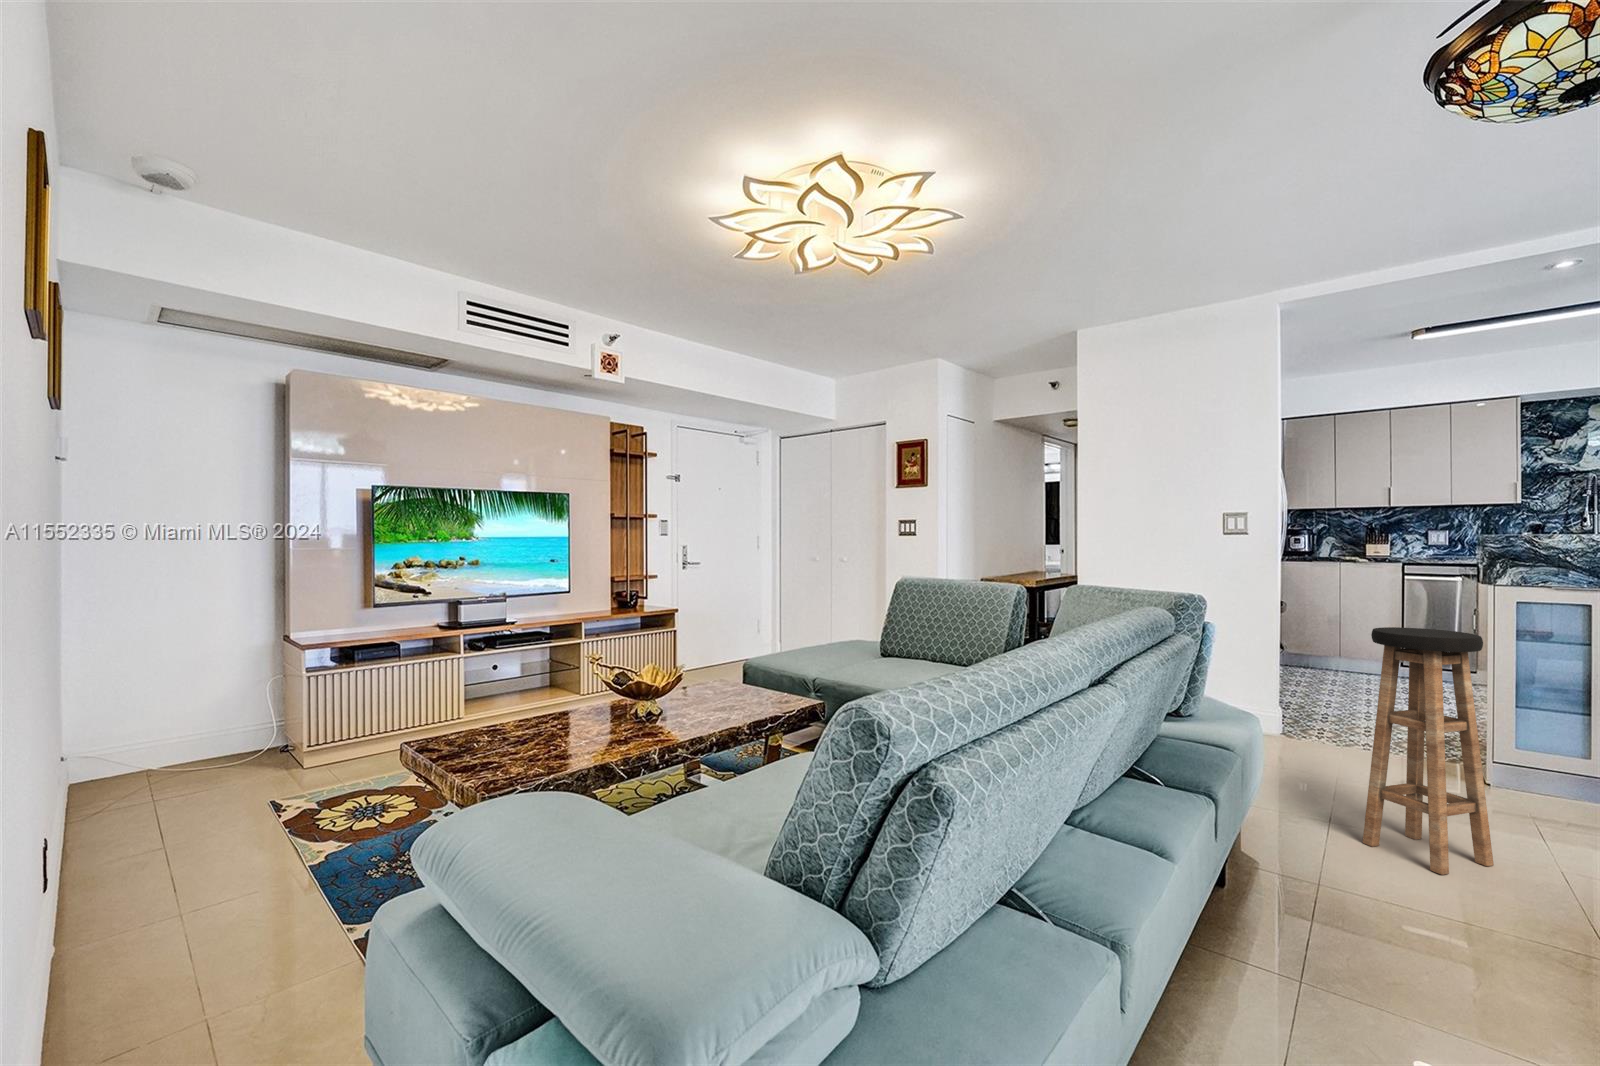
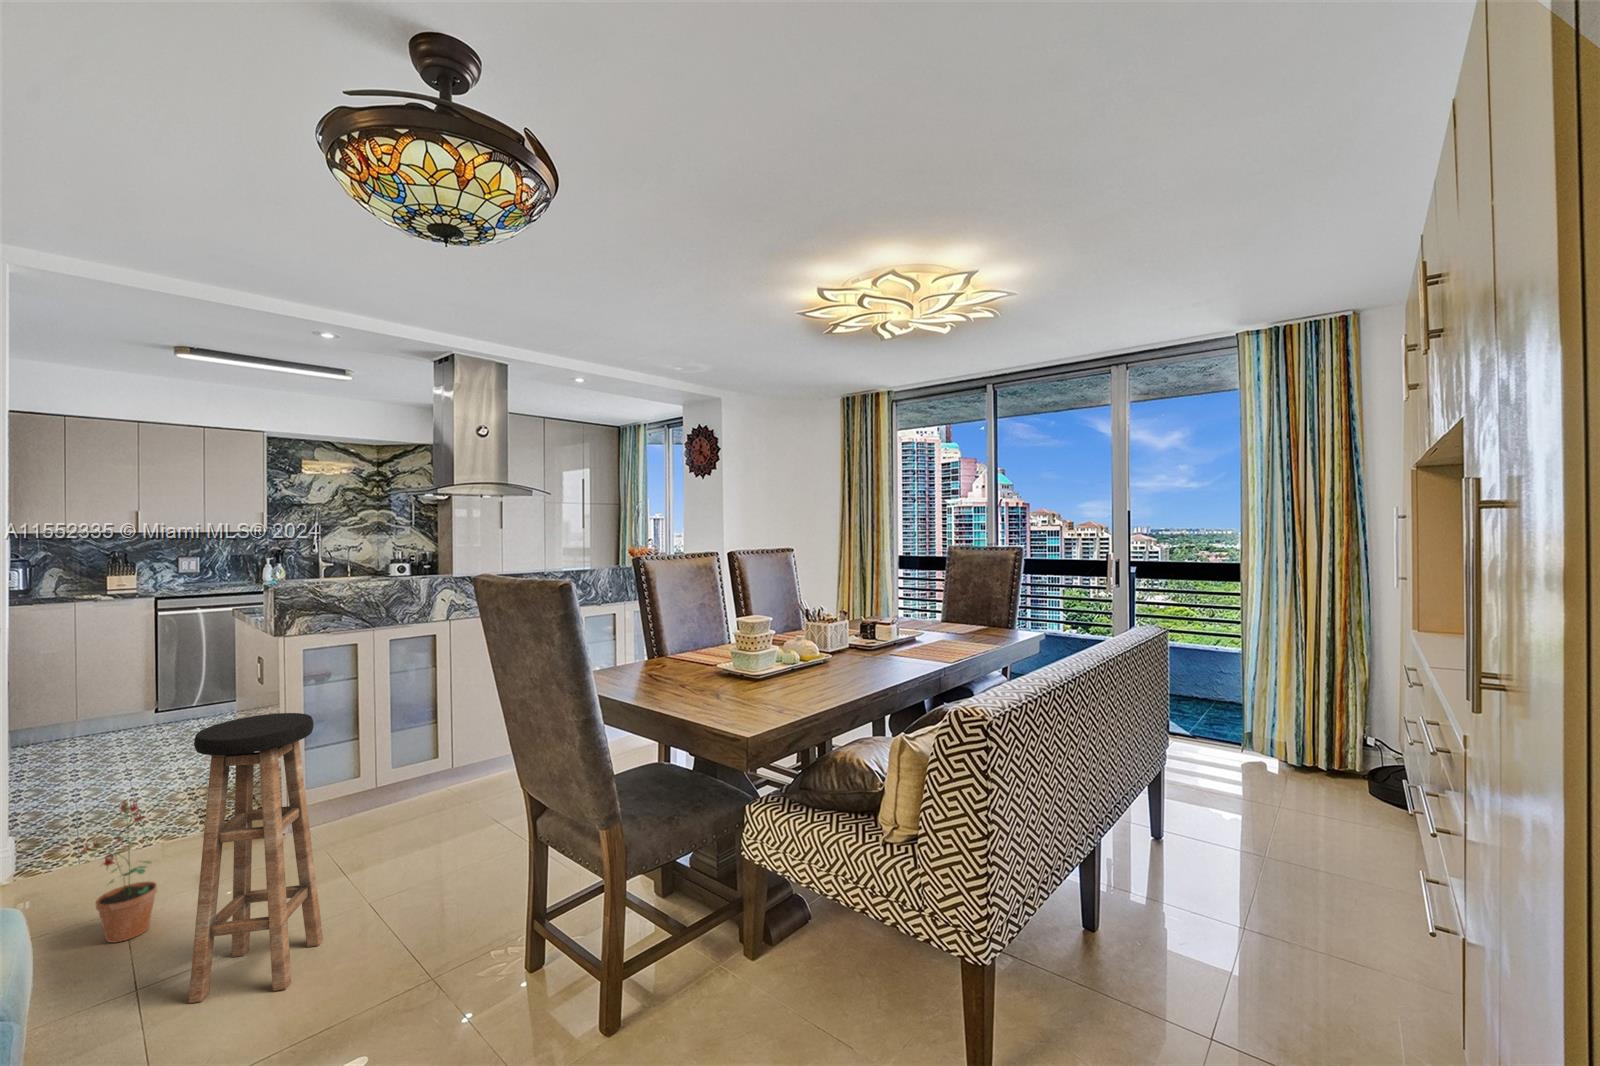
potted plant: none [1307,687,1358,793] -> present [83,801,157,943]

